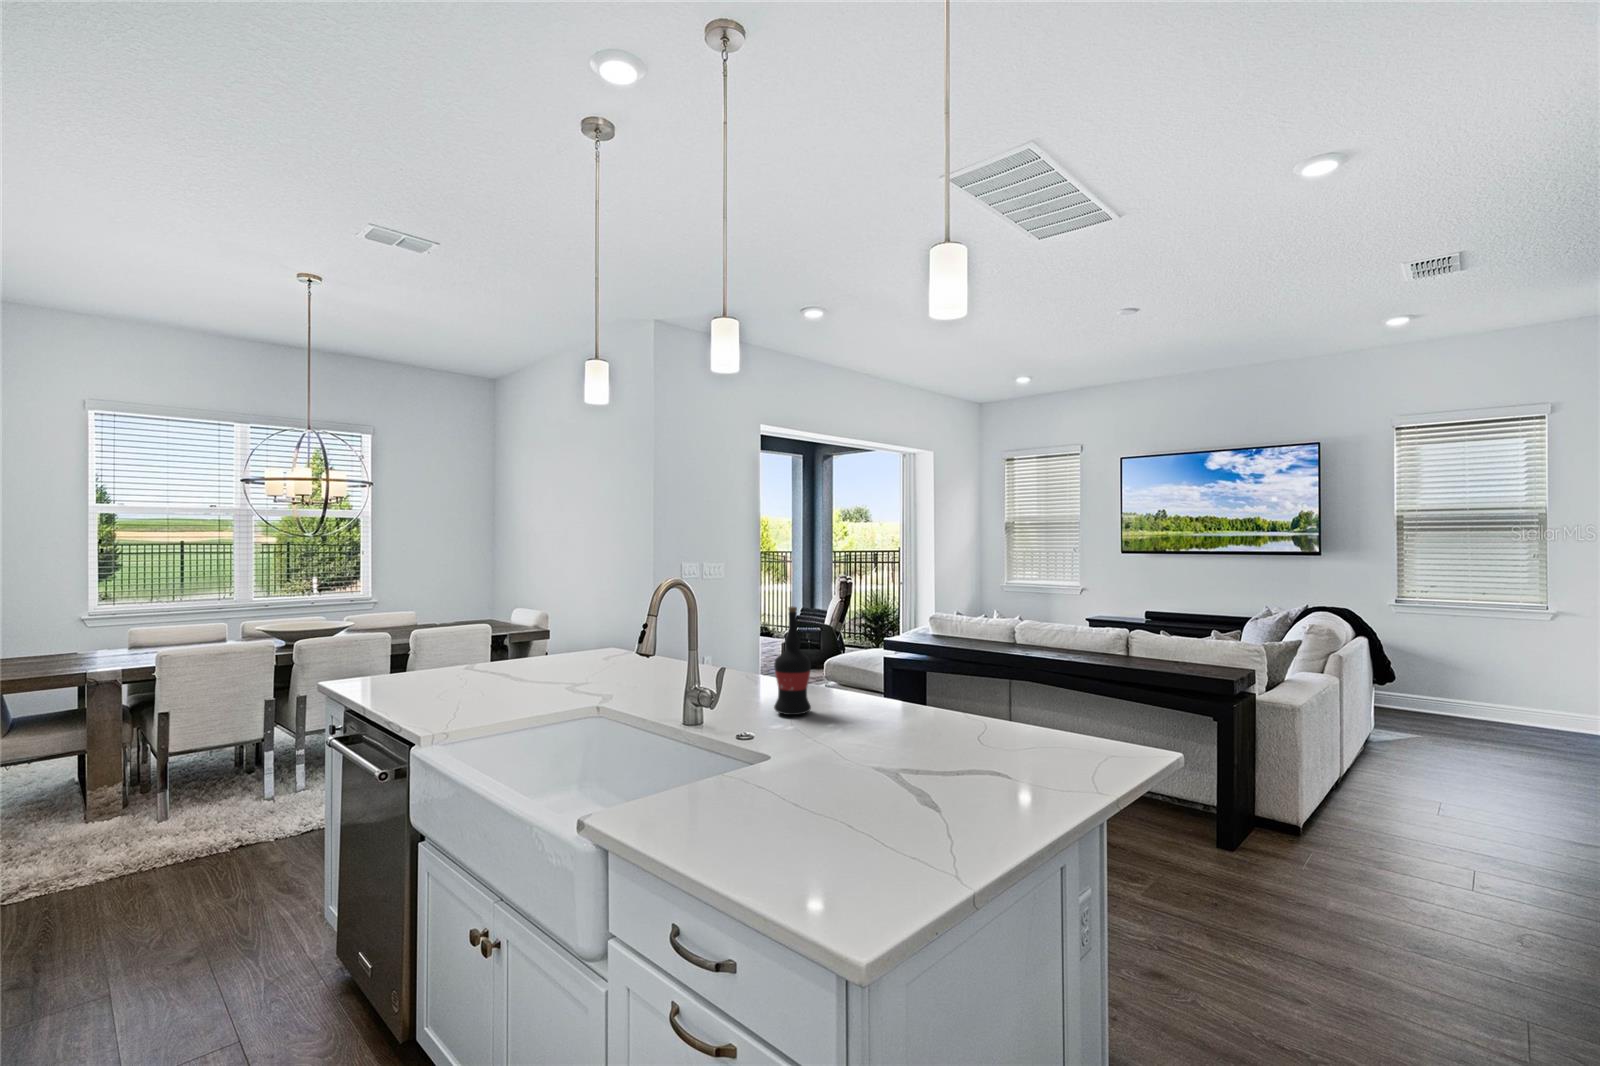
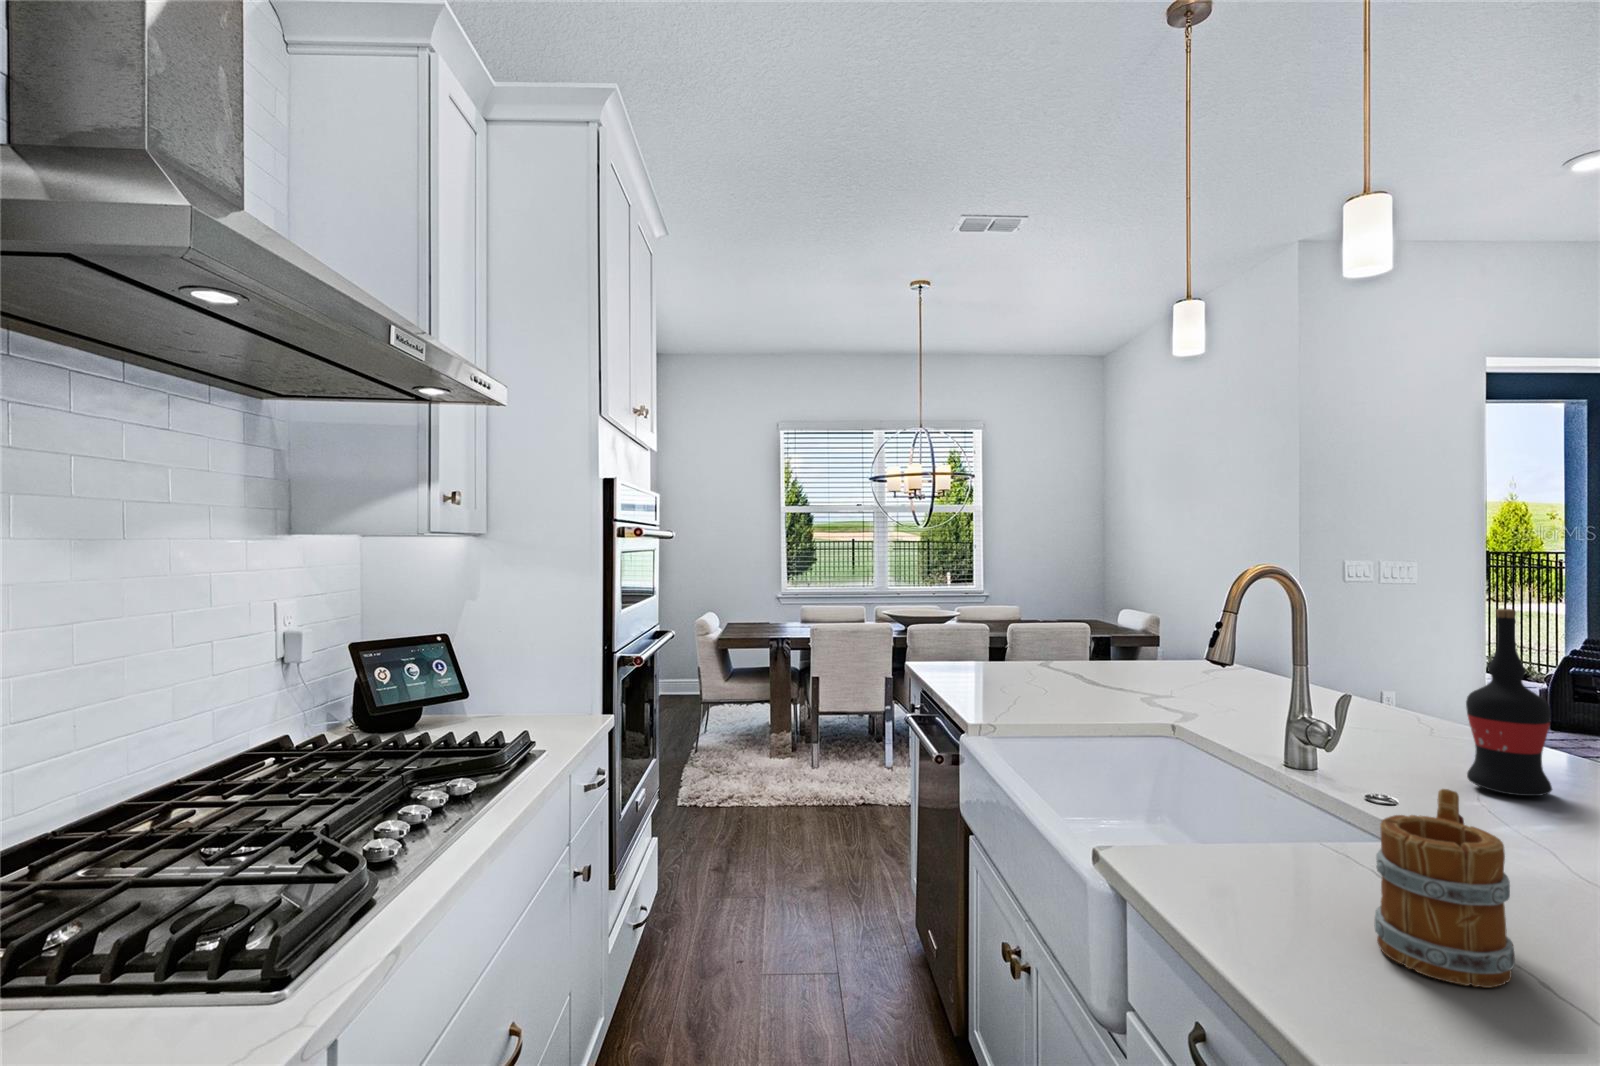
mug: none [758,721,817,827] -> present [1374,789,1515,987]

